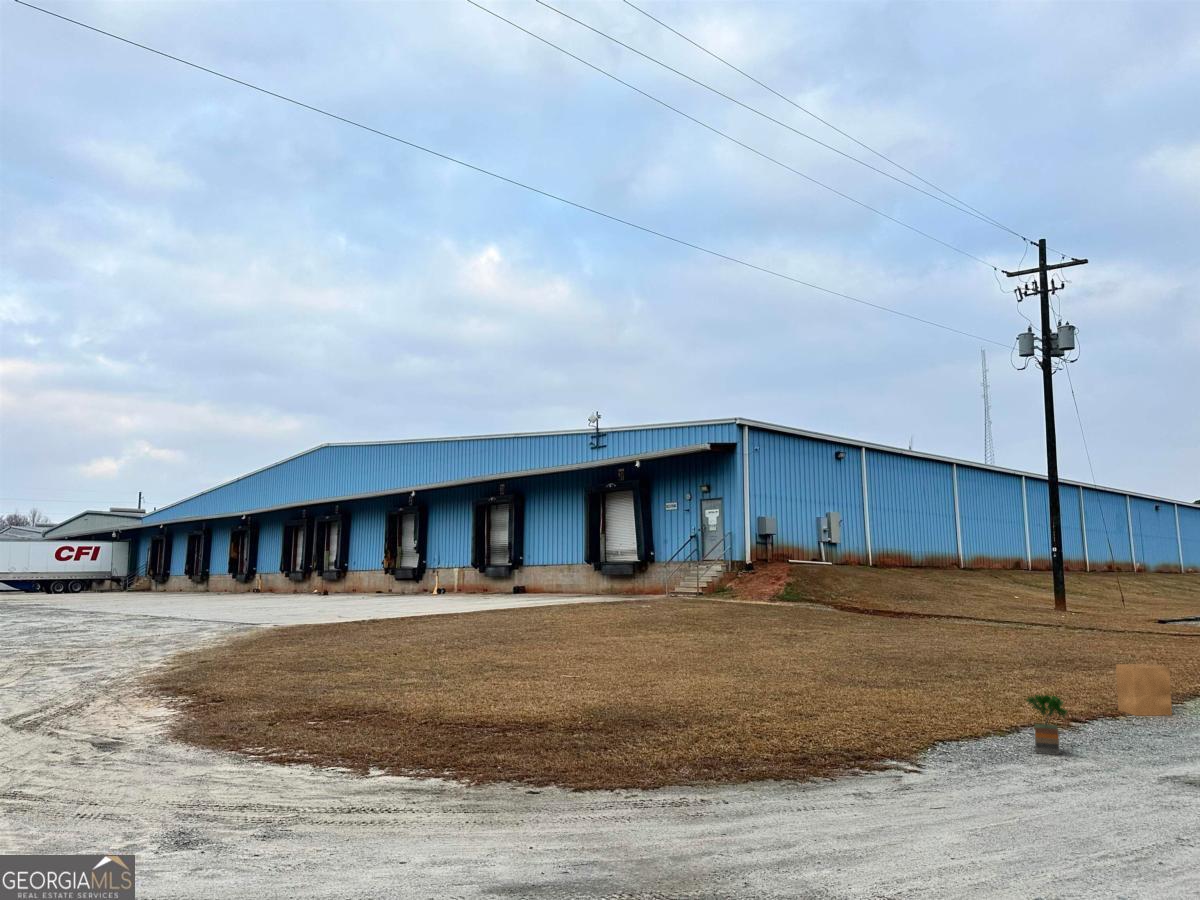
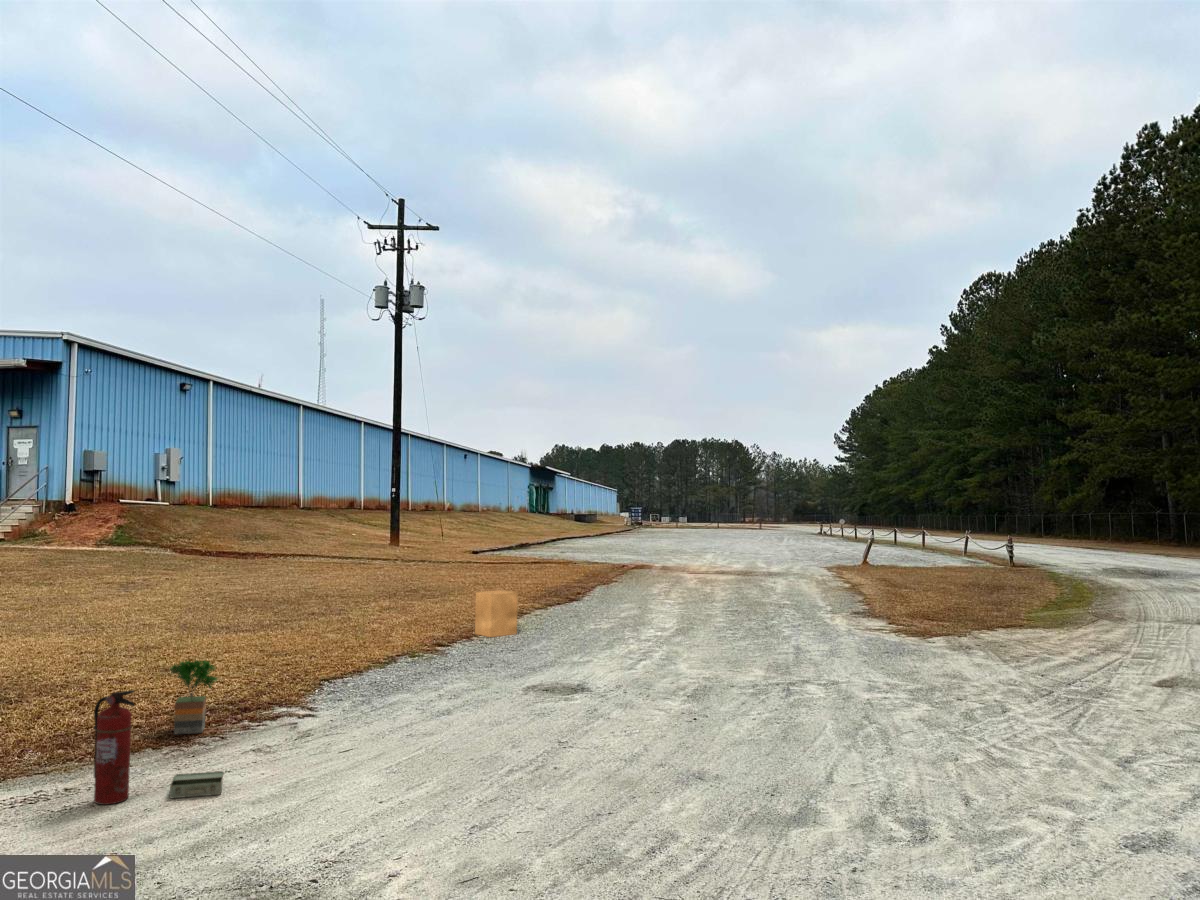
potted tree: present [1027,695,1067,755] -> present [170,660,217,734]
fire extinguisher: none [717,725,745,817] -> present [94,690,134,805]
toolbox: none [775,802,820,826] -> present [170,771,224,798]

